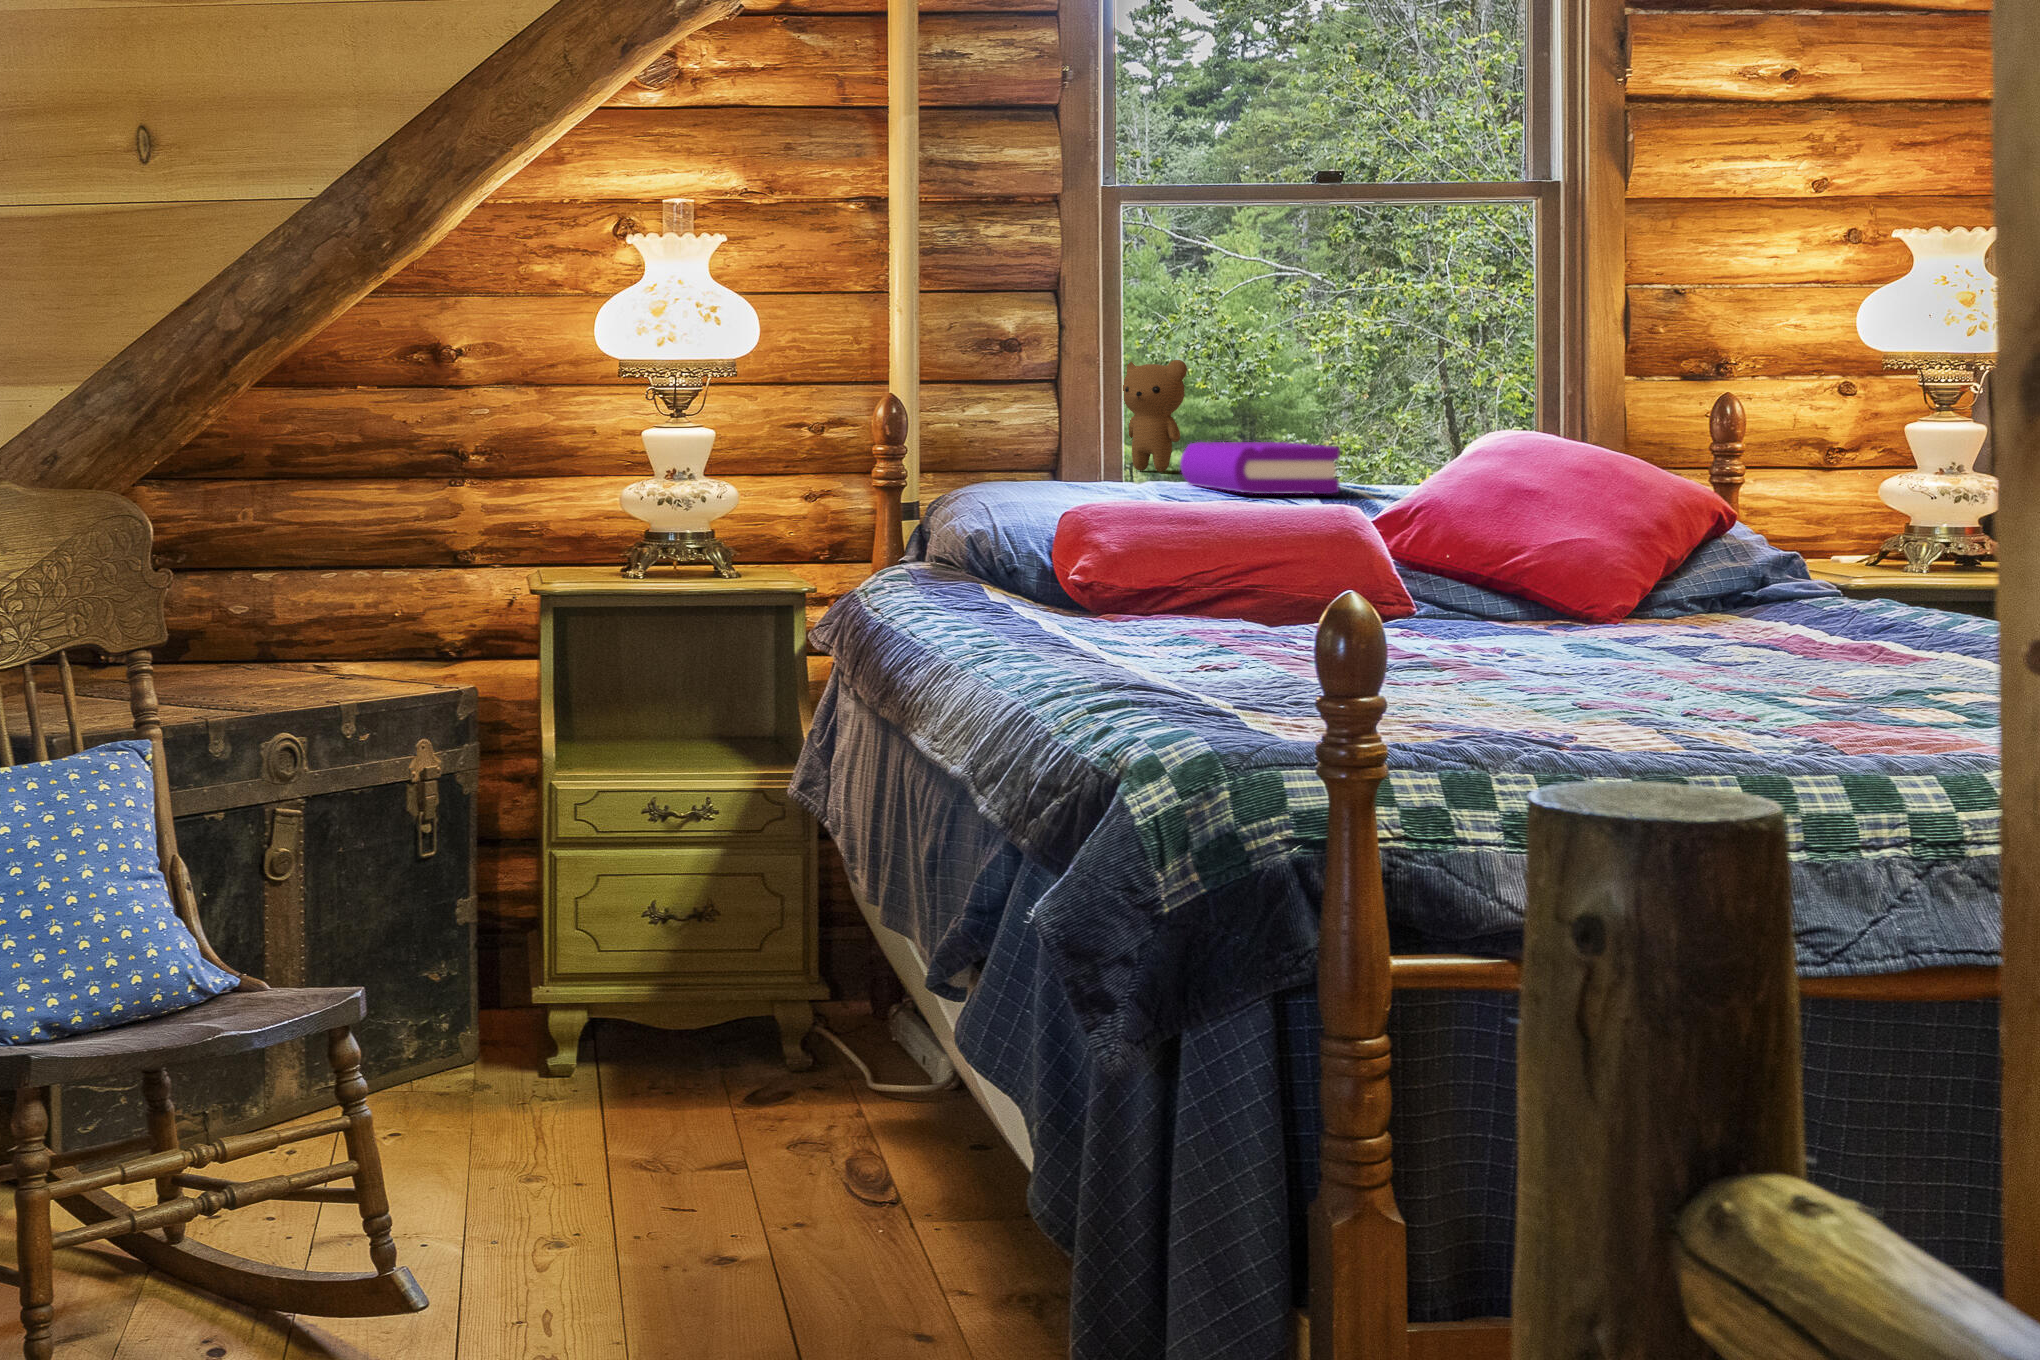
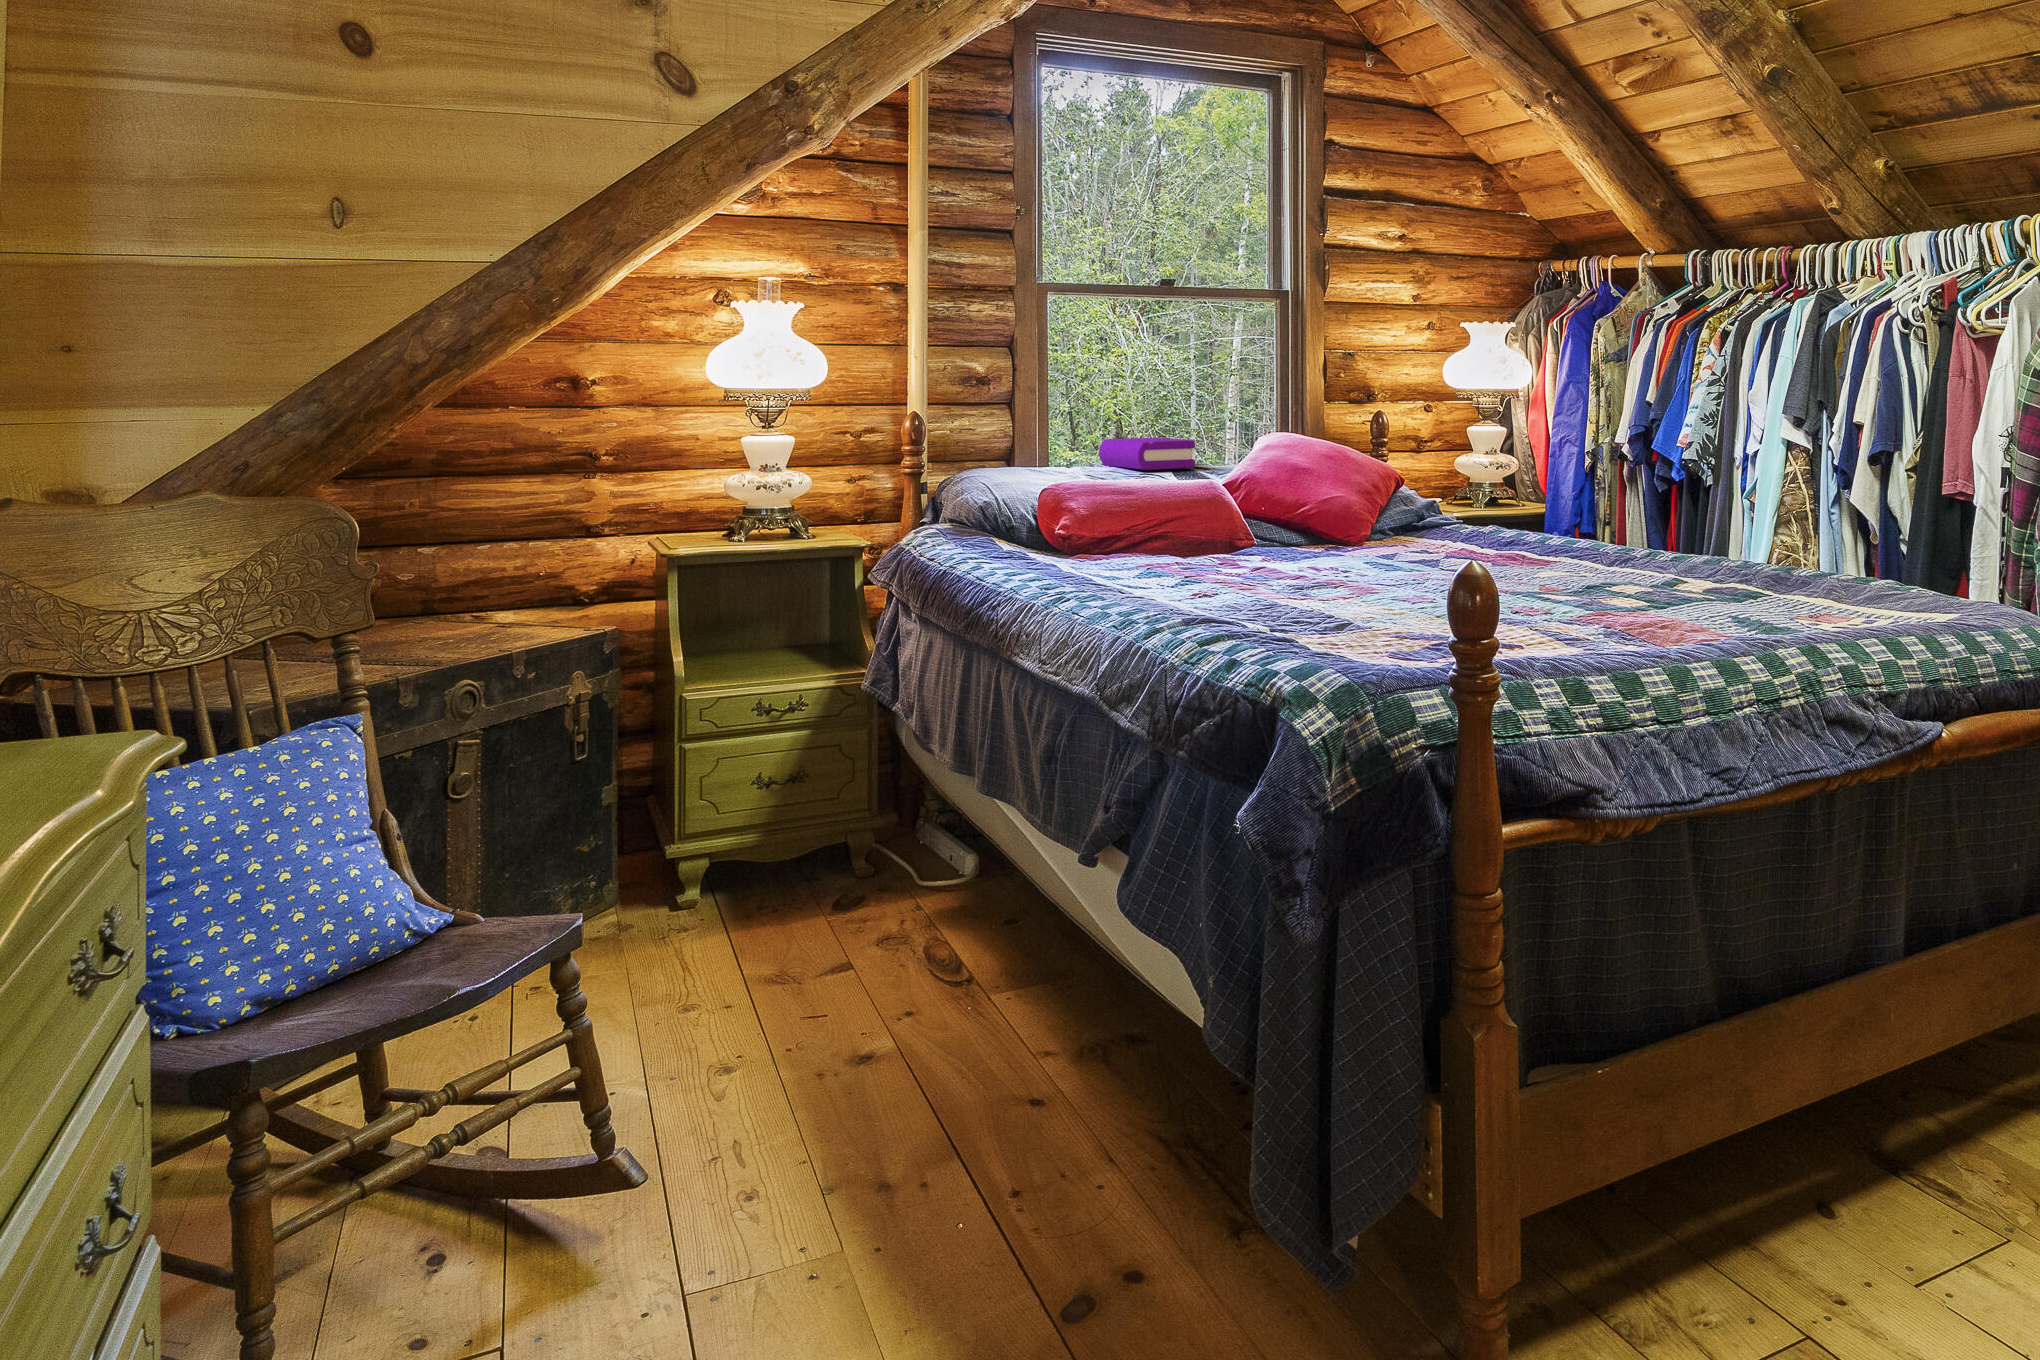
teddy bear: present [1123,360,1187,472] -> none [1053,388,1097,457]

